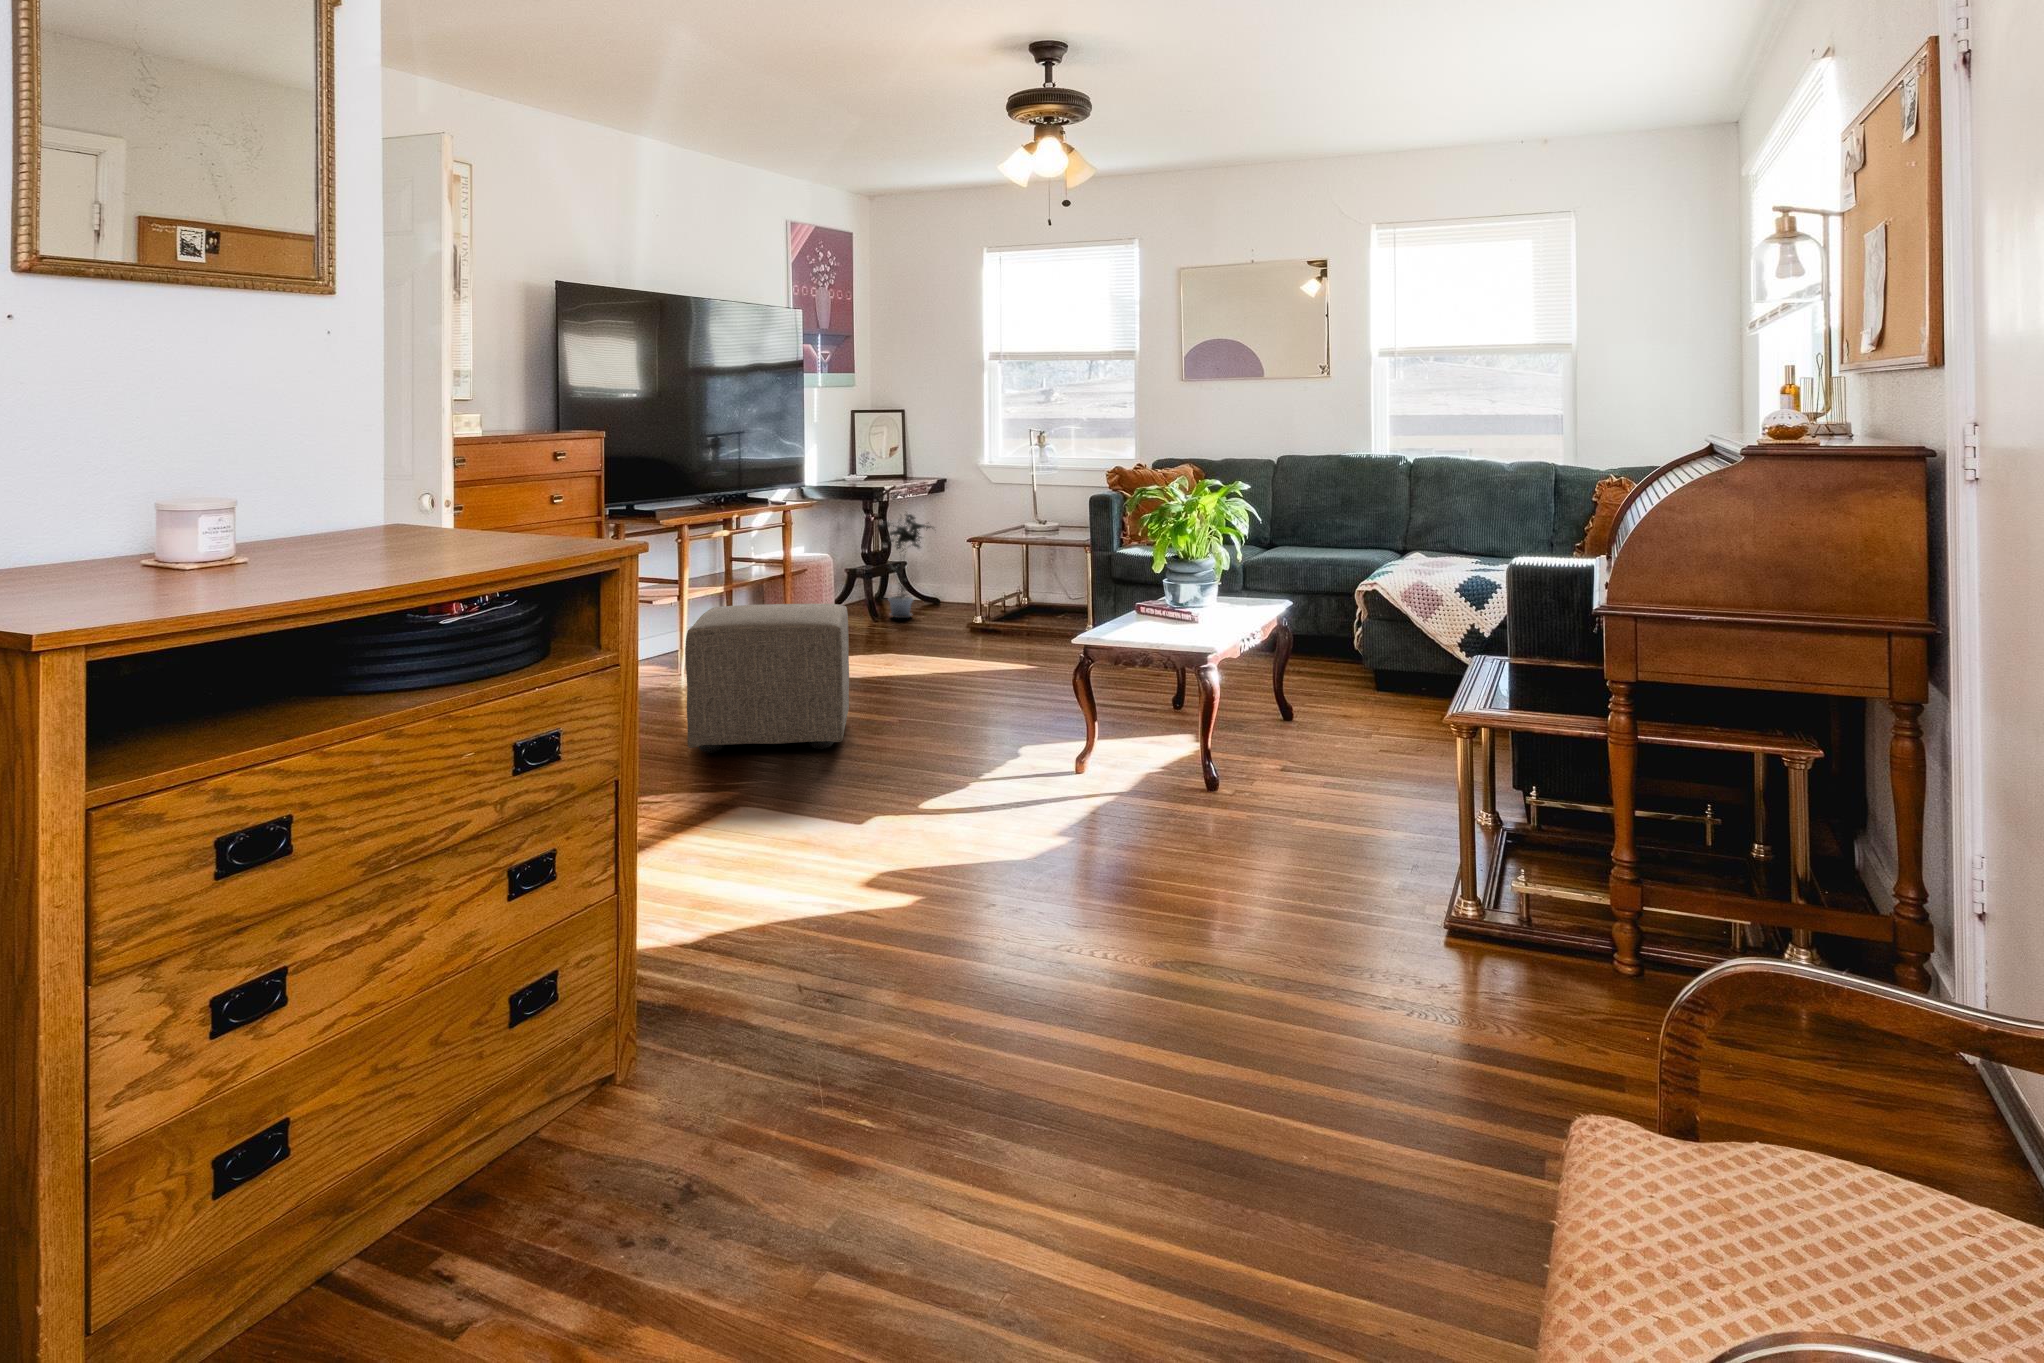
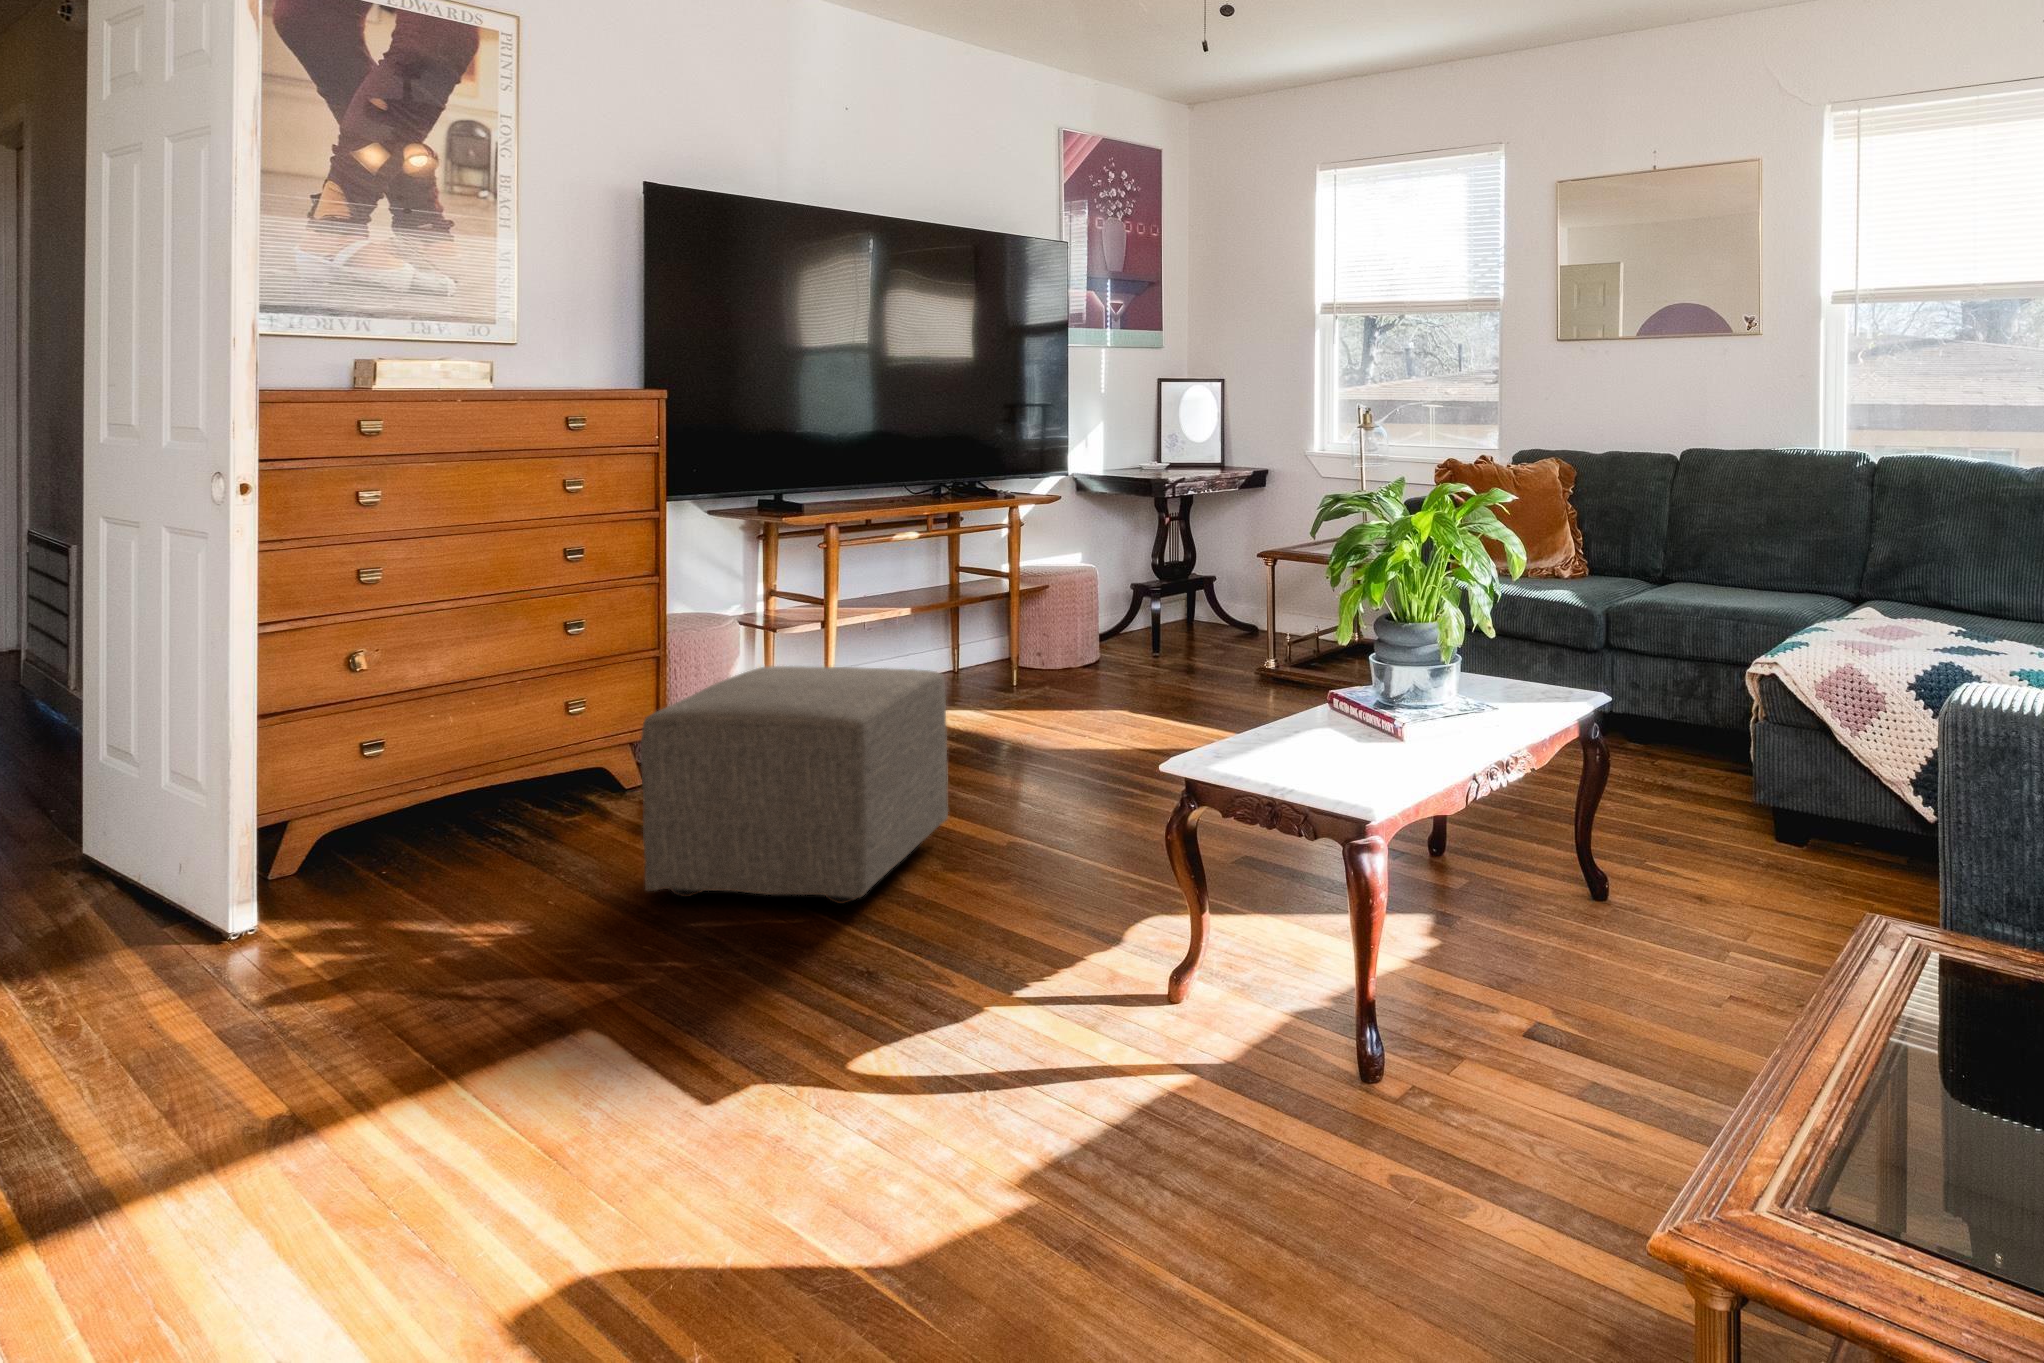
potted plant: present [877,514,933,618] -> none [1167,506,1236,644]

